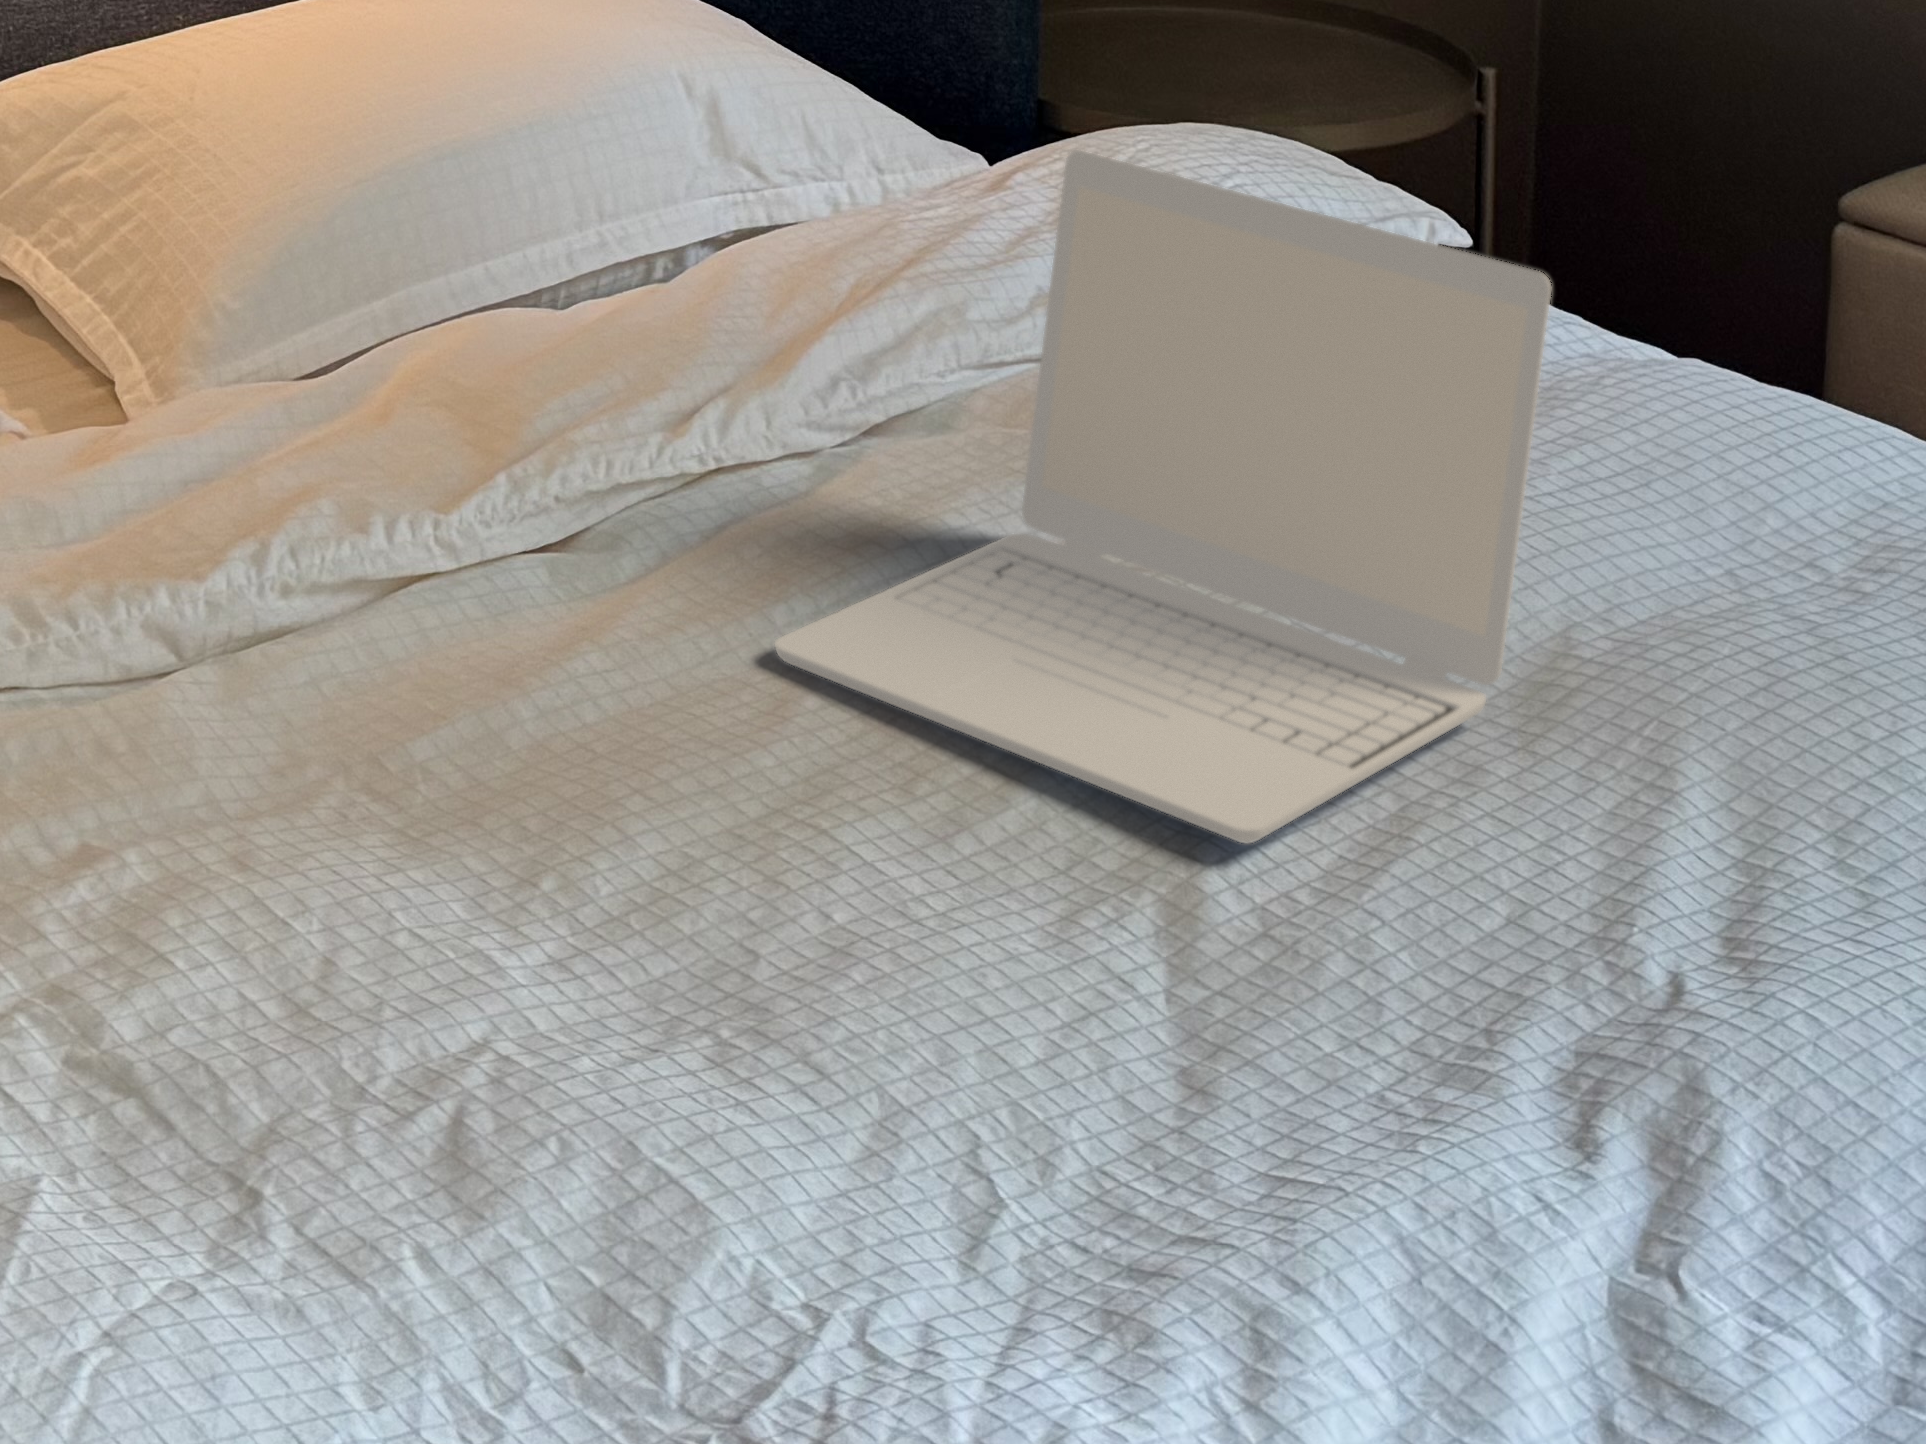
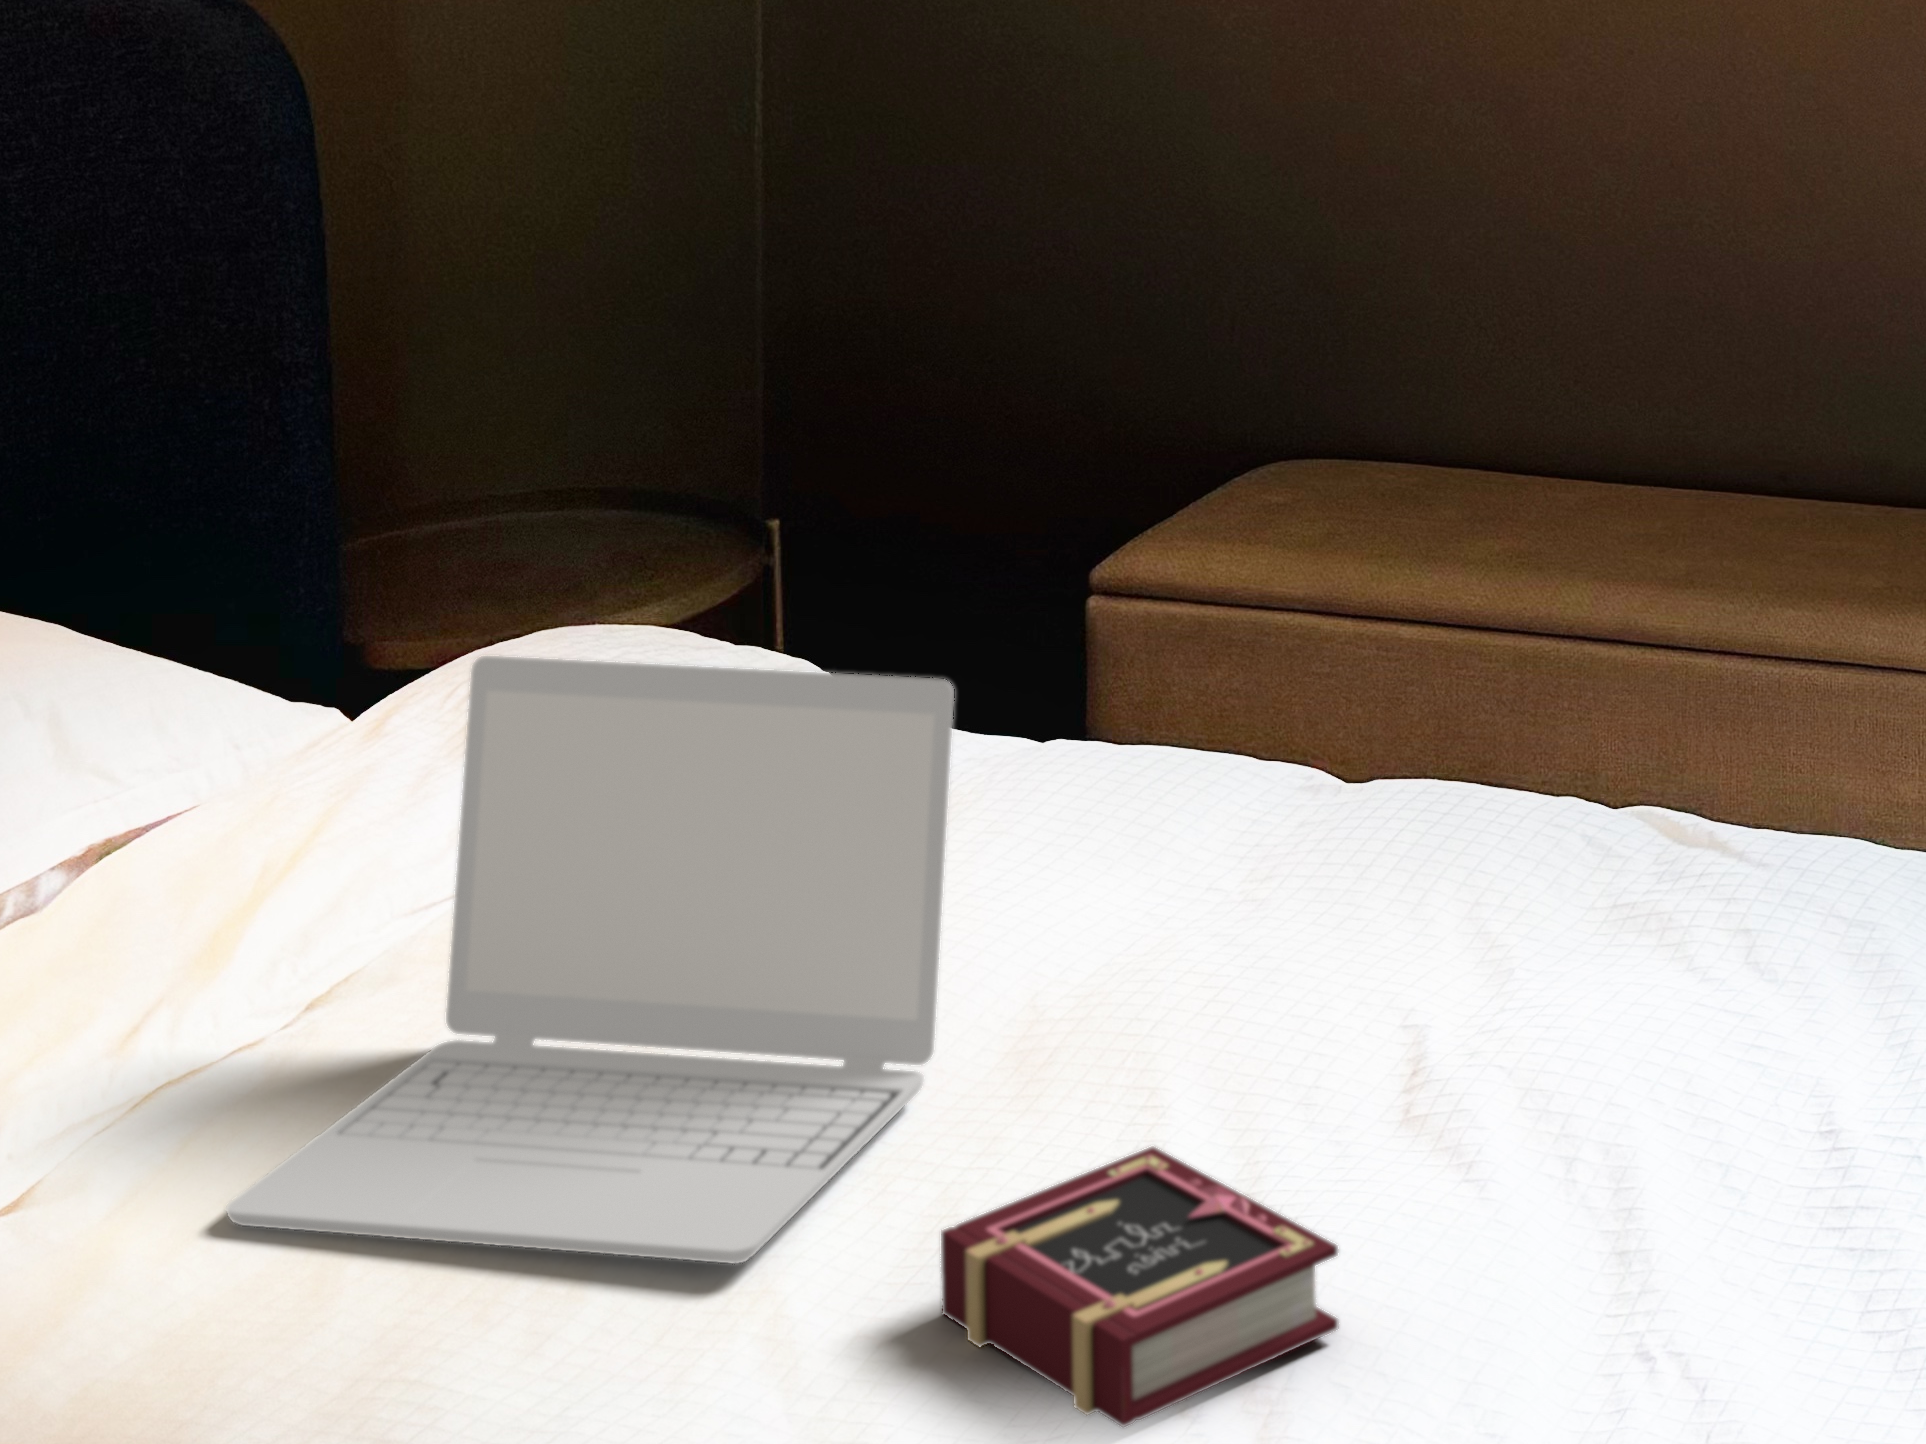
book: none [1446,848,1903,1156] -> present [941,1147,1338,1427]

